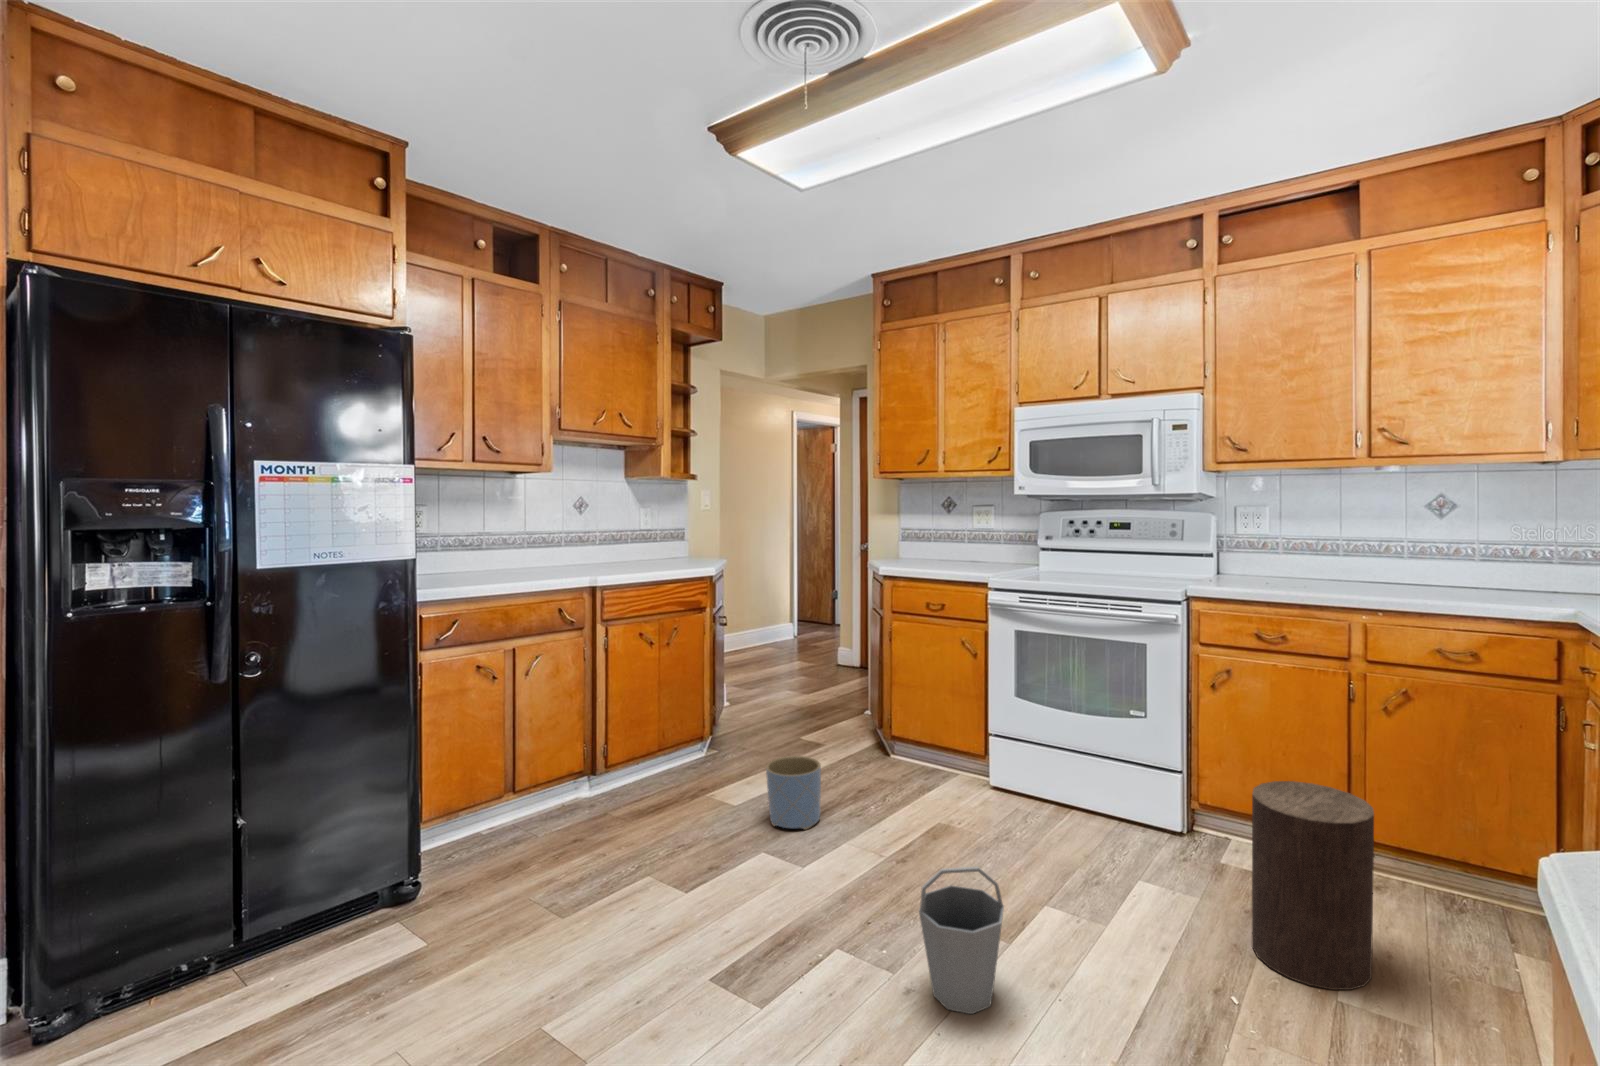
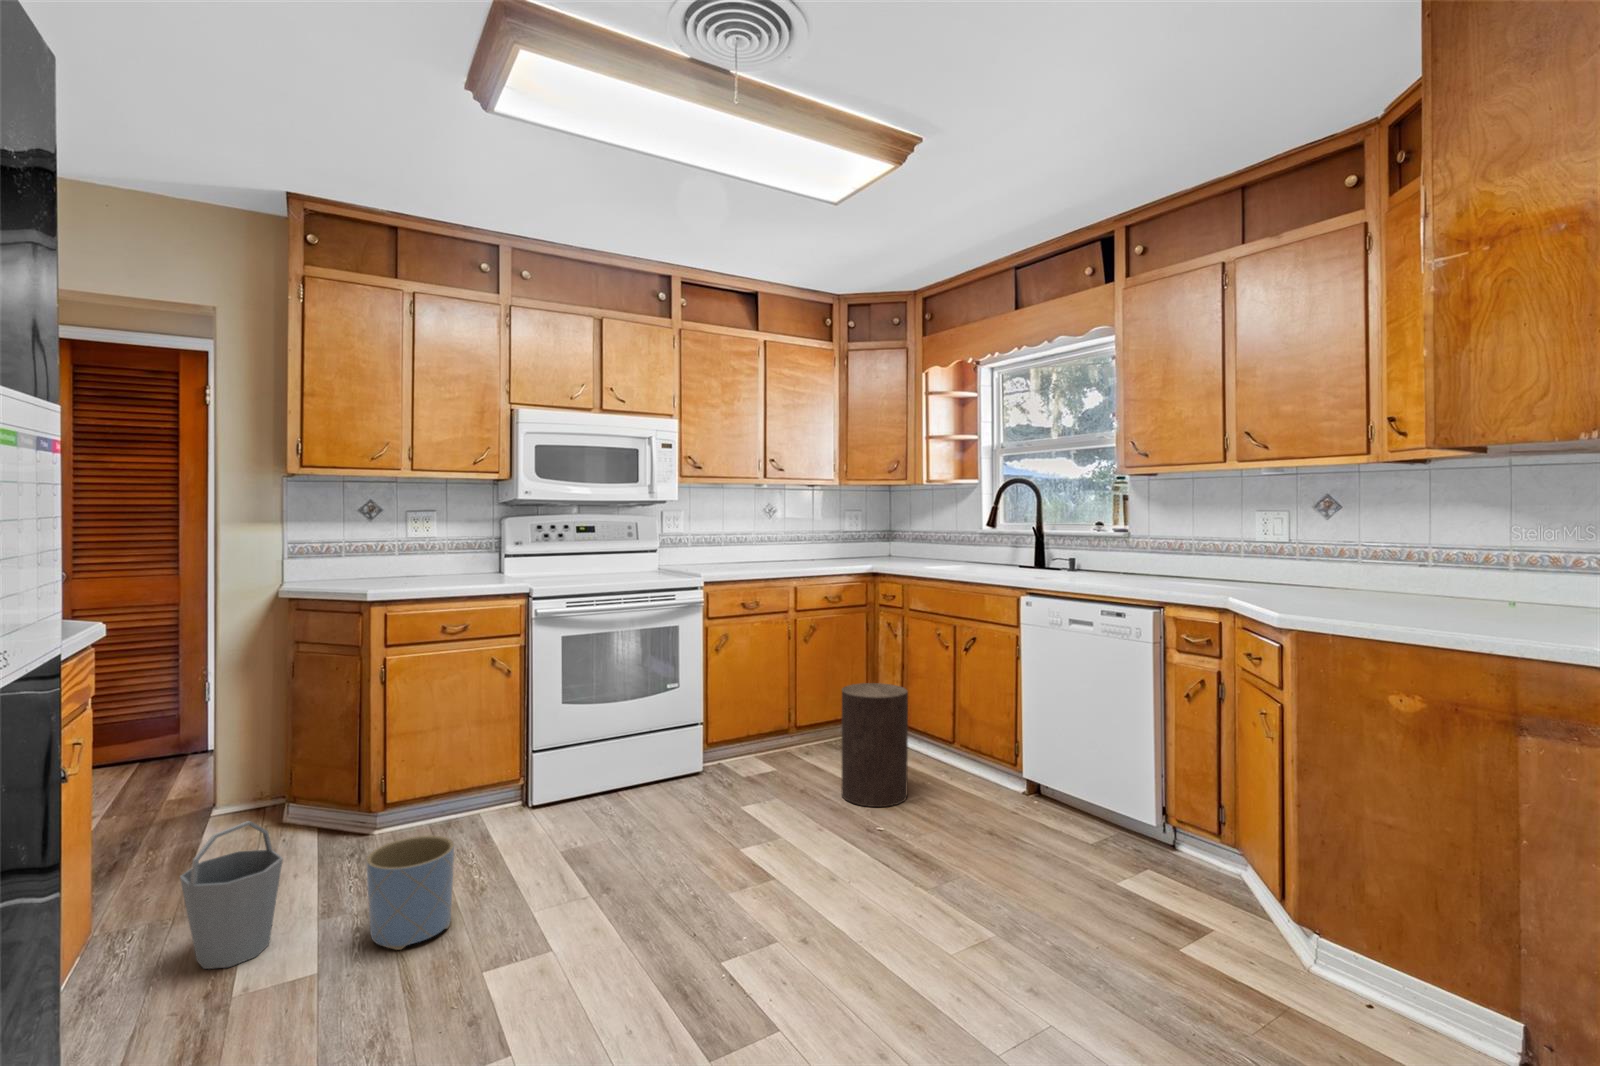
bucket: present [919,867,1004,1014] -> present [180,821,283,969]

